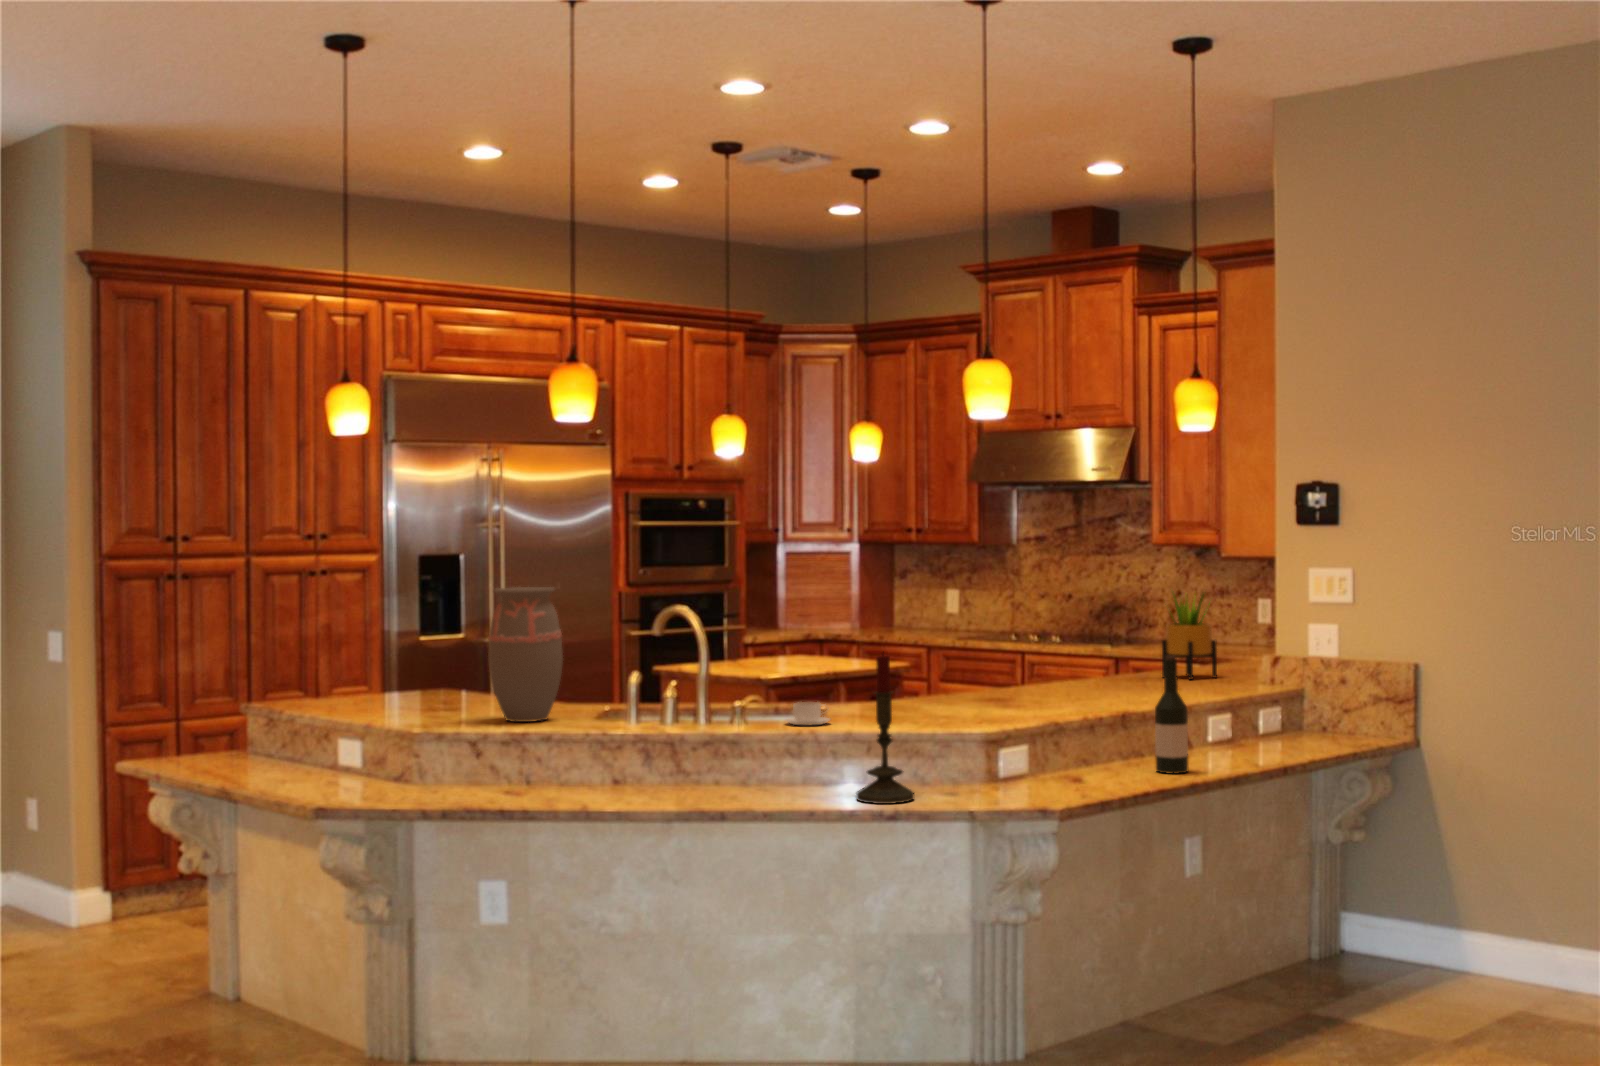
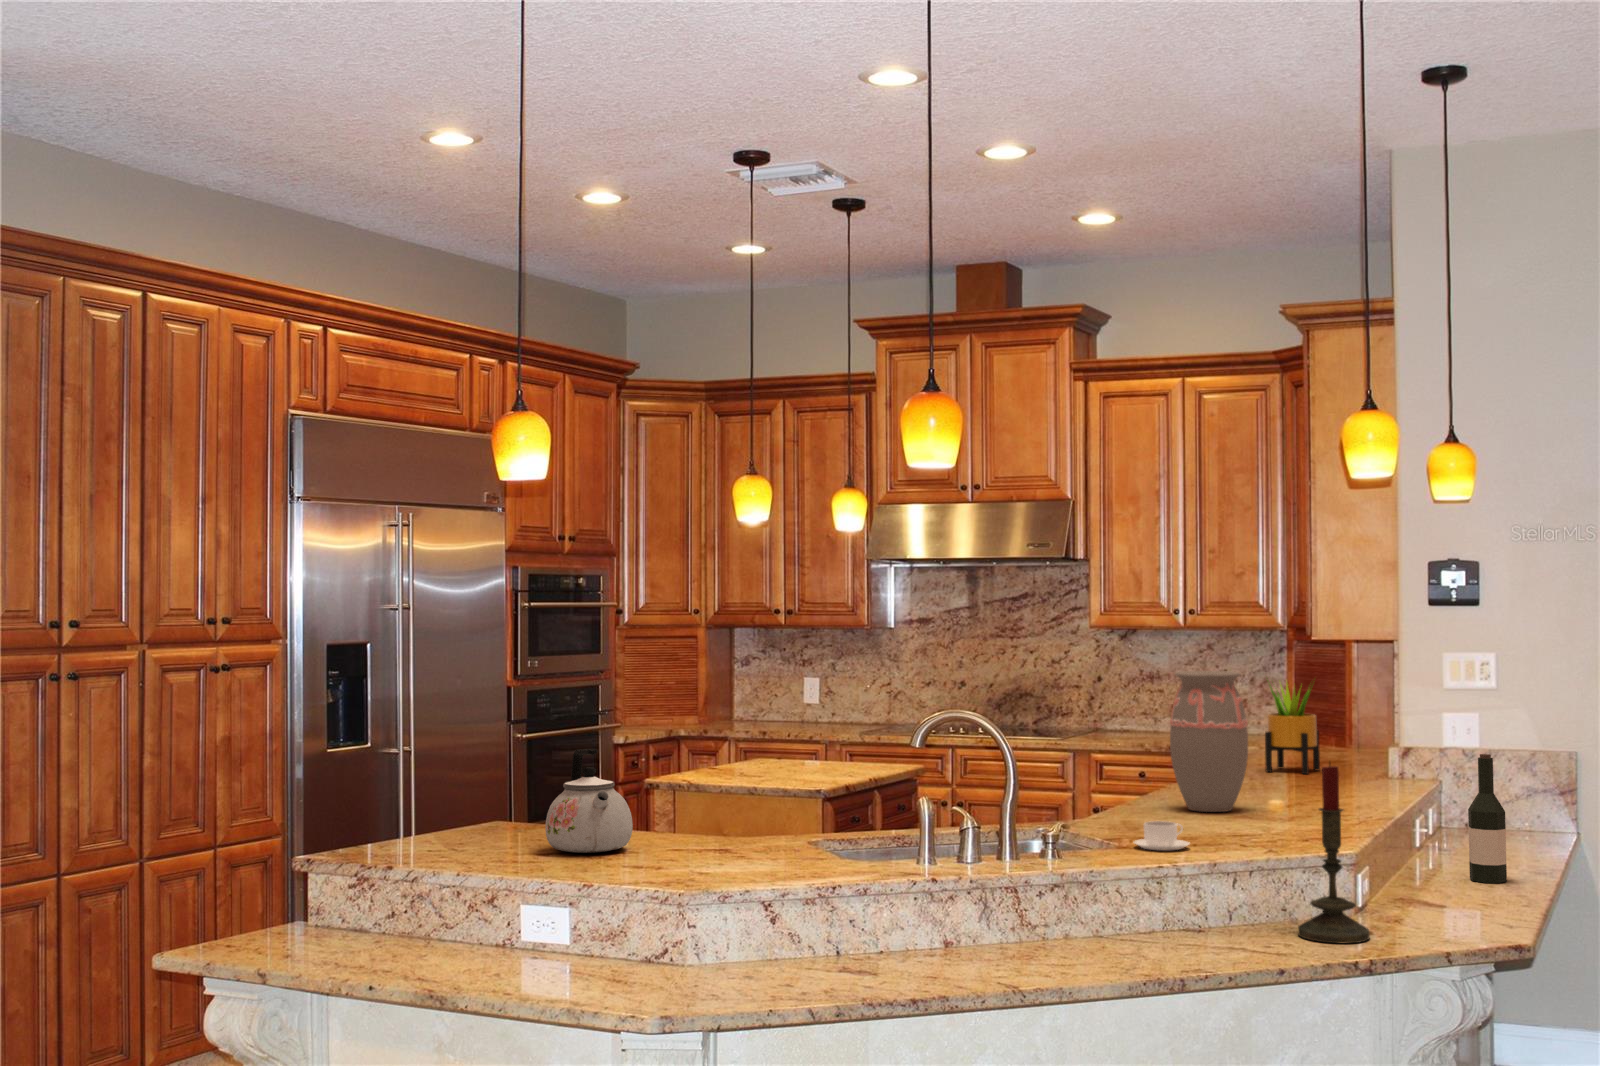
decorative vase: present [488,587,563,722] -> present [1170,671,1248,812]
kettle: none [367,632,435,711] -> present [545,749,633,853]

